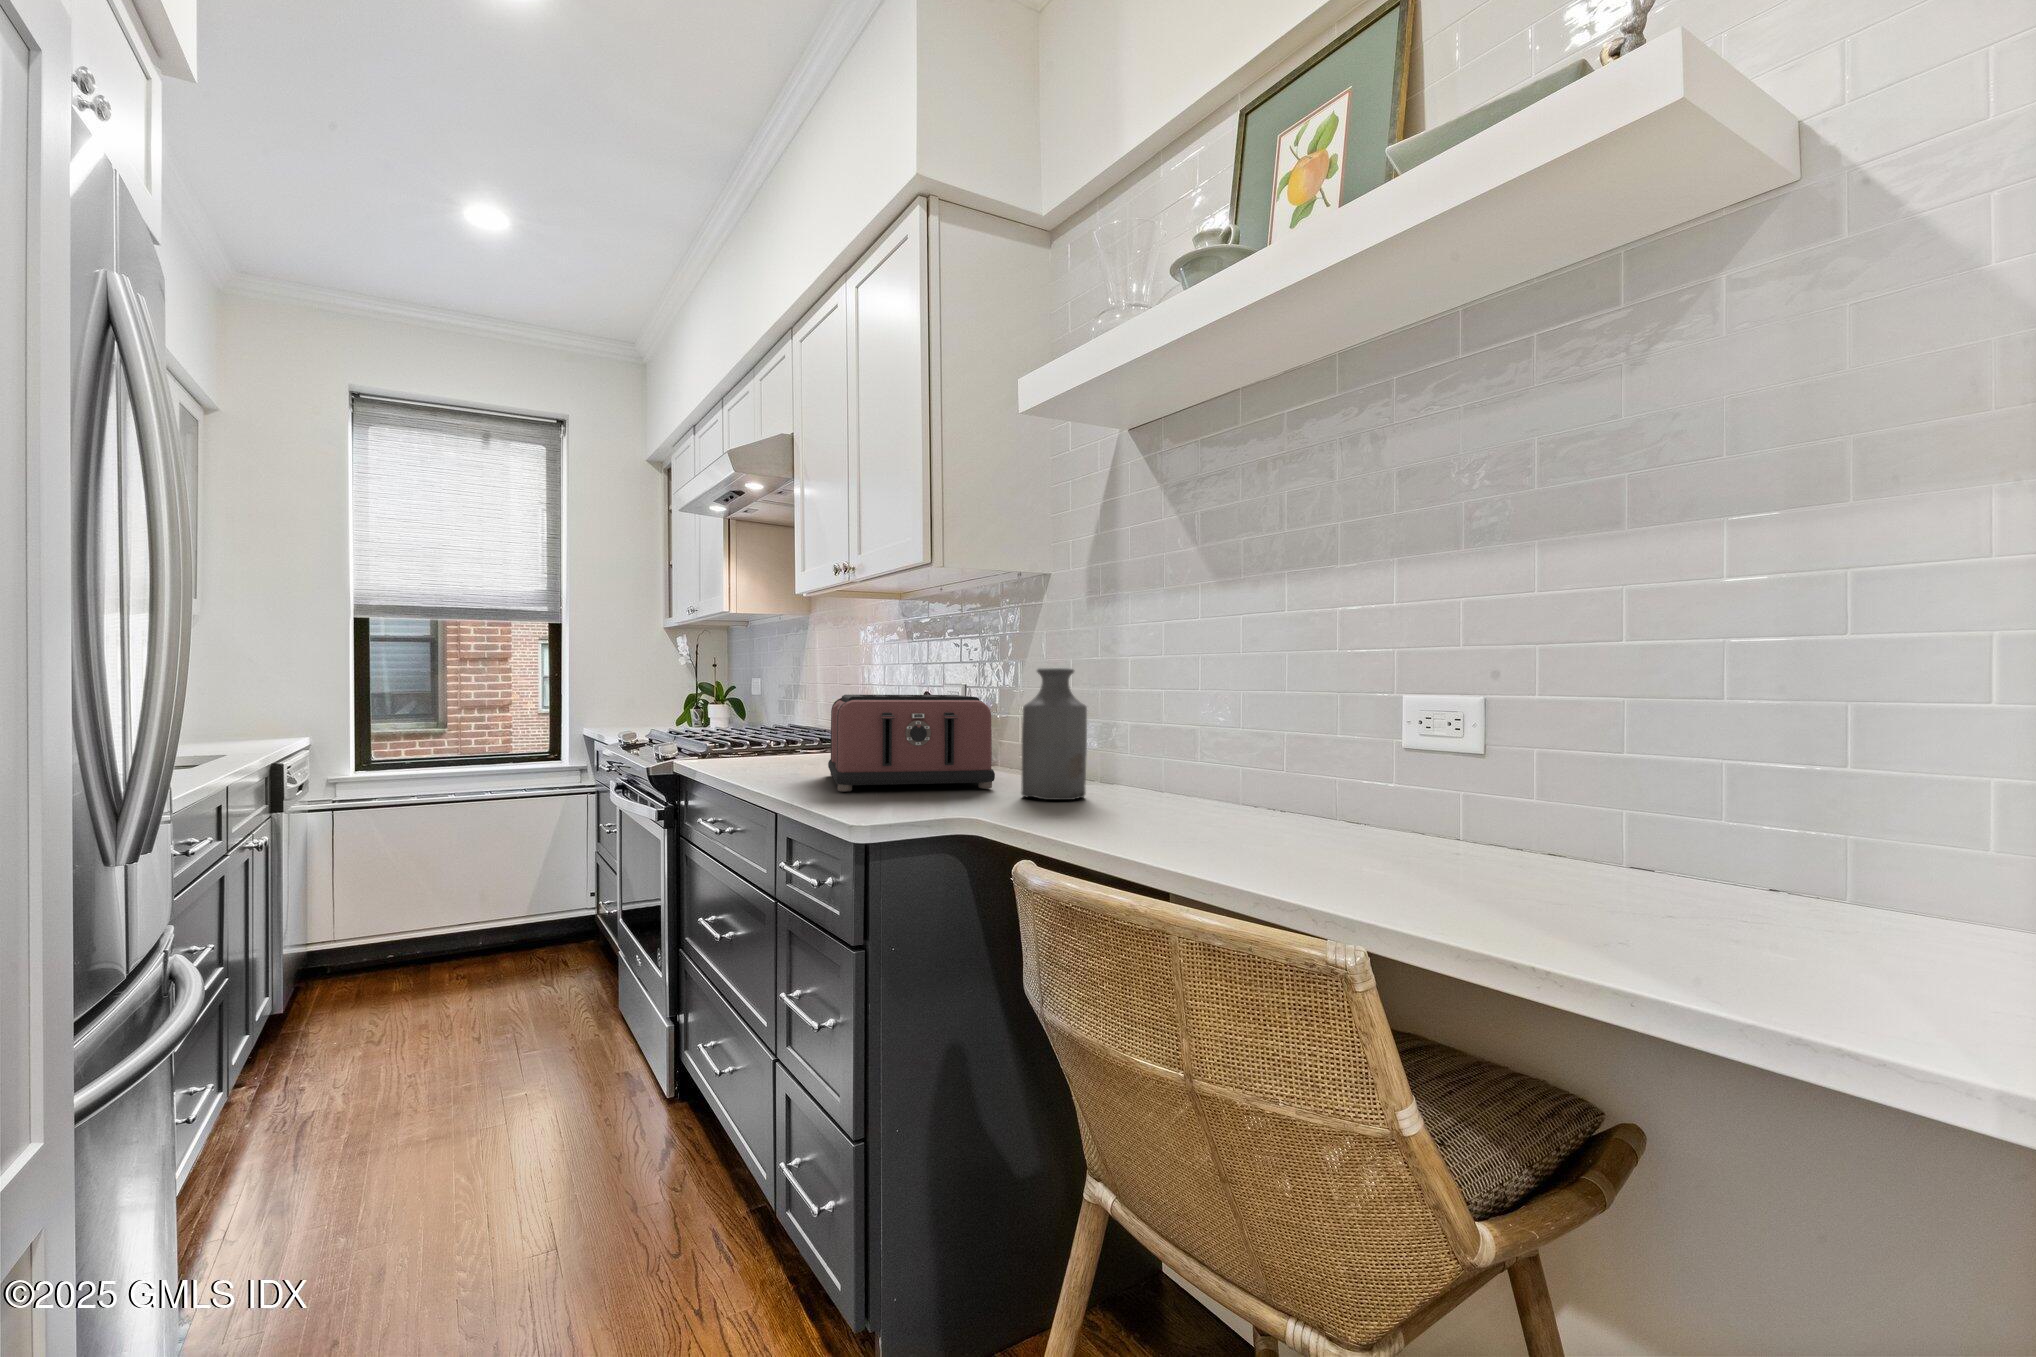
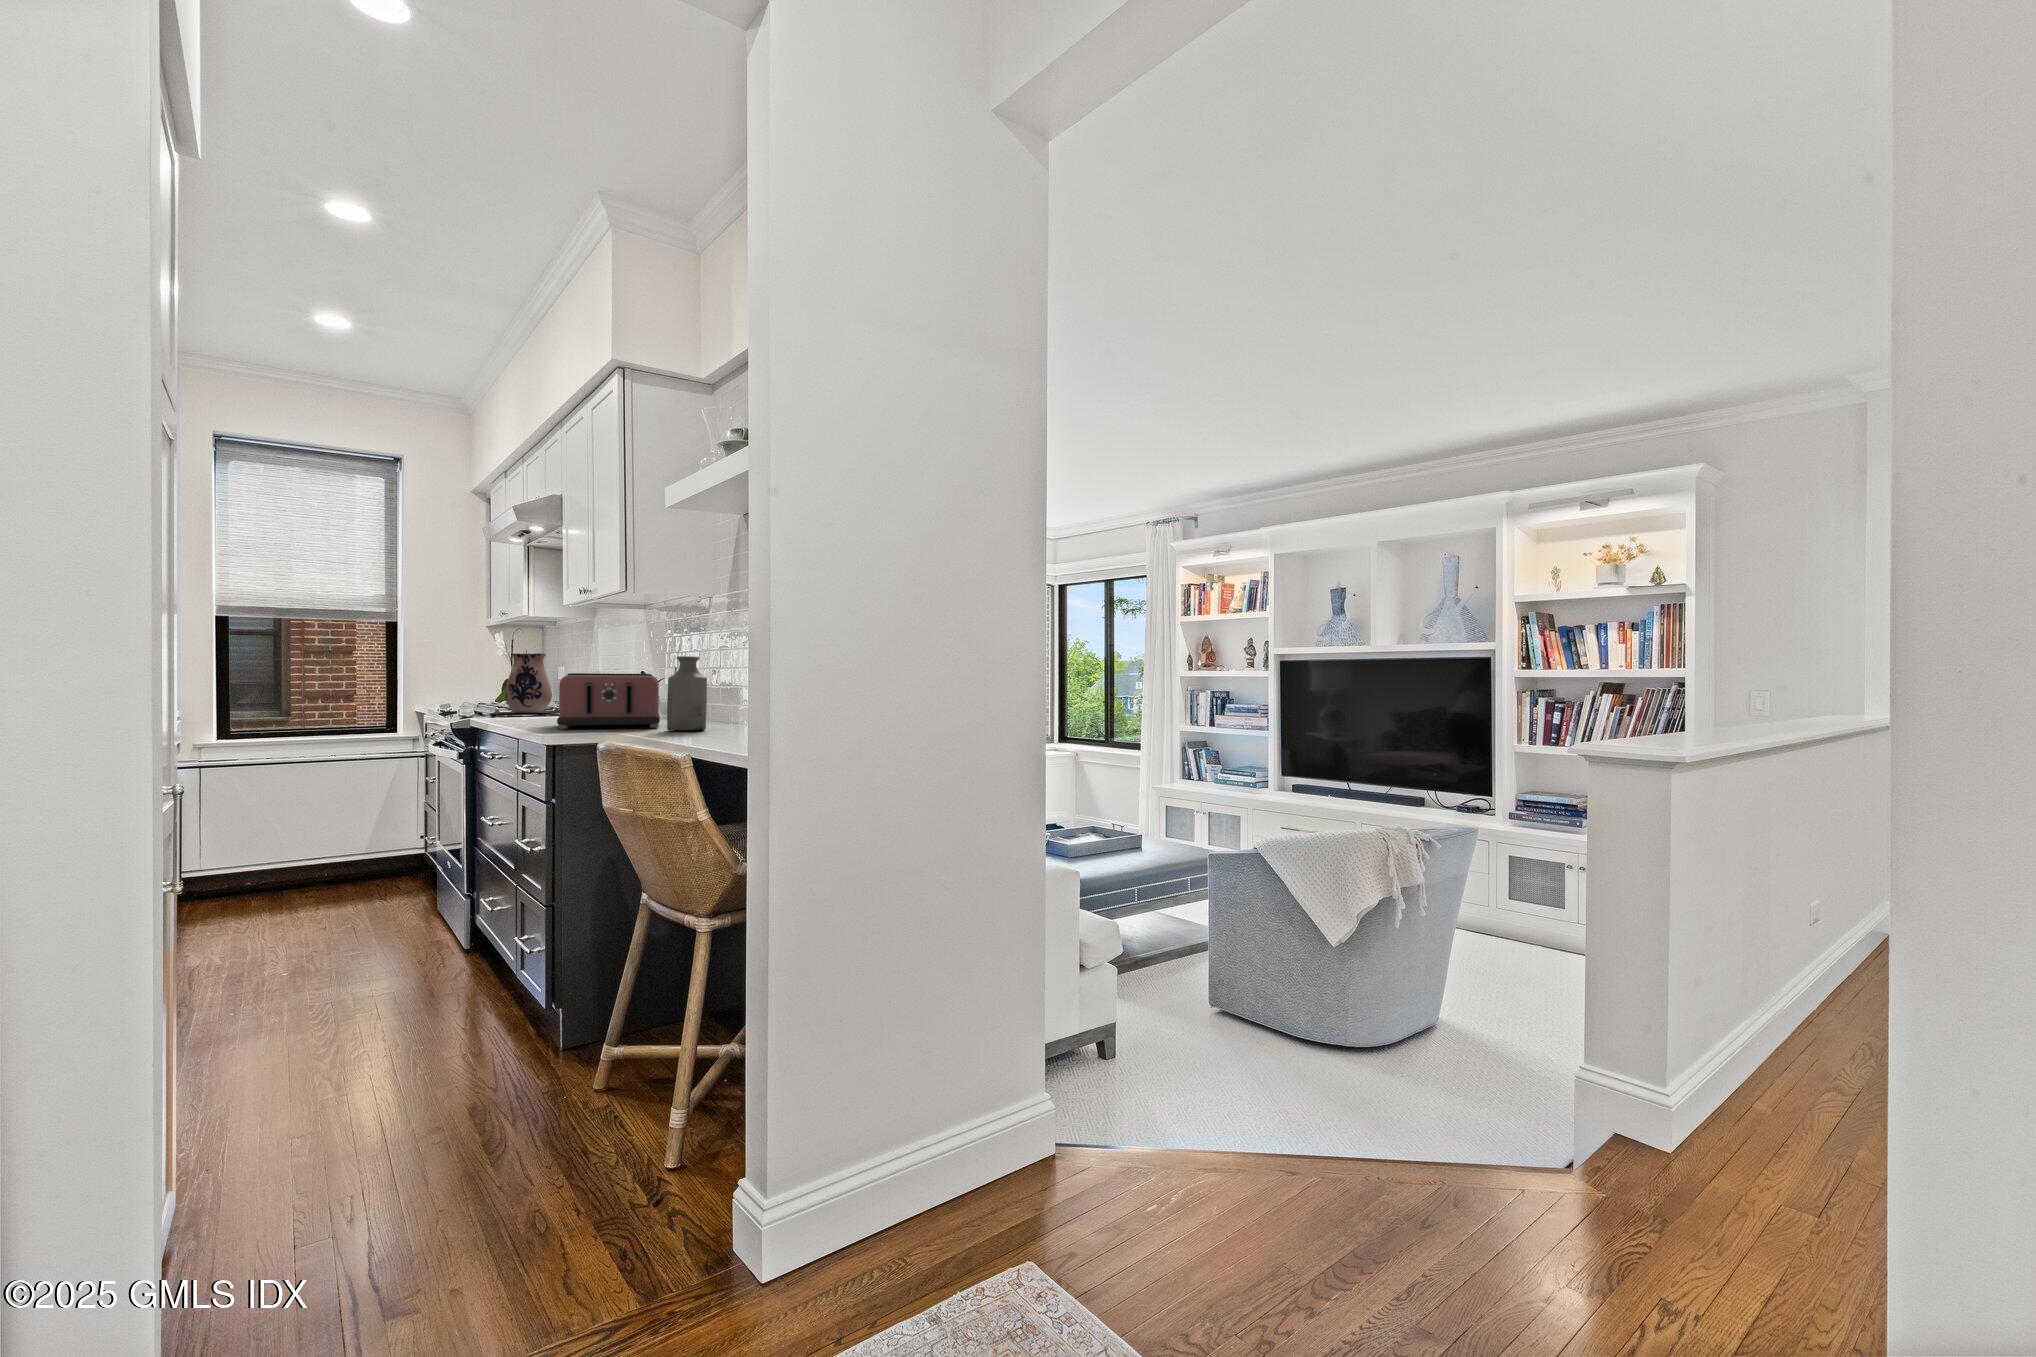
ceramic pitcher: none [714,661,775,746] -> present [505,653,552,713]

